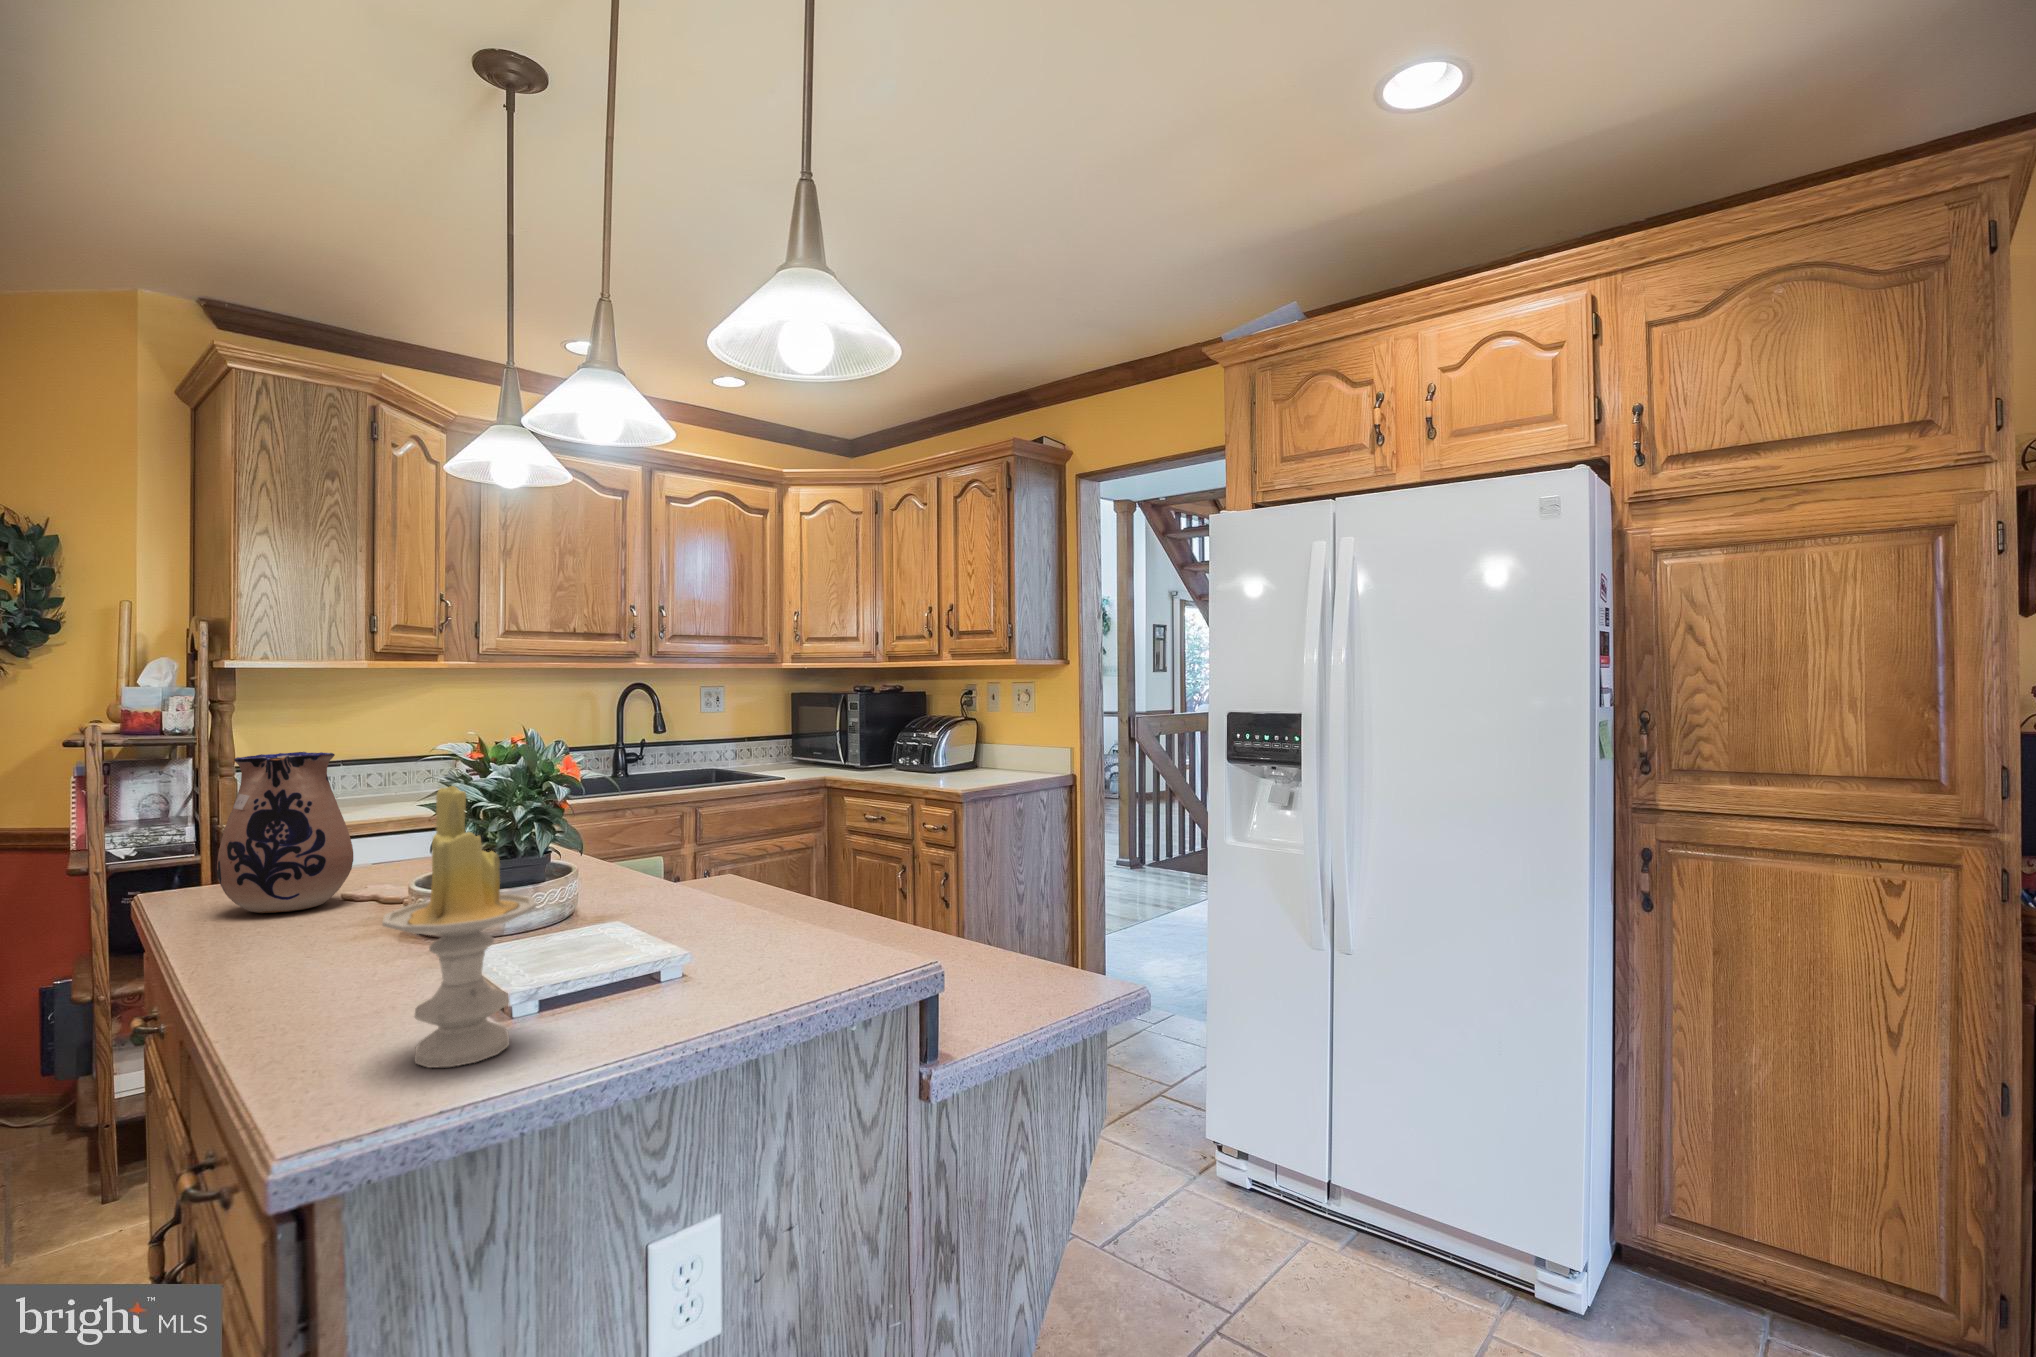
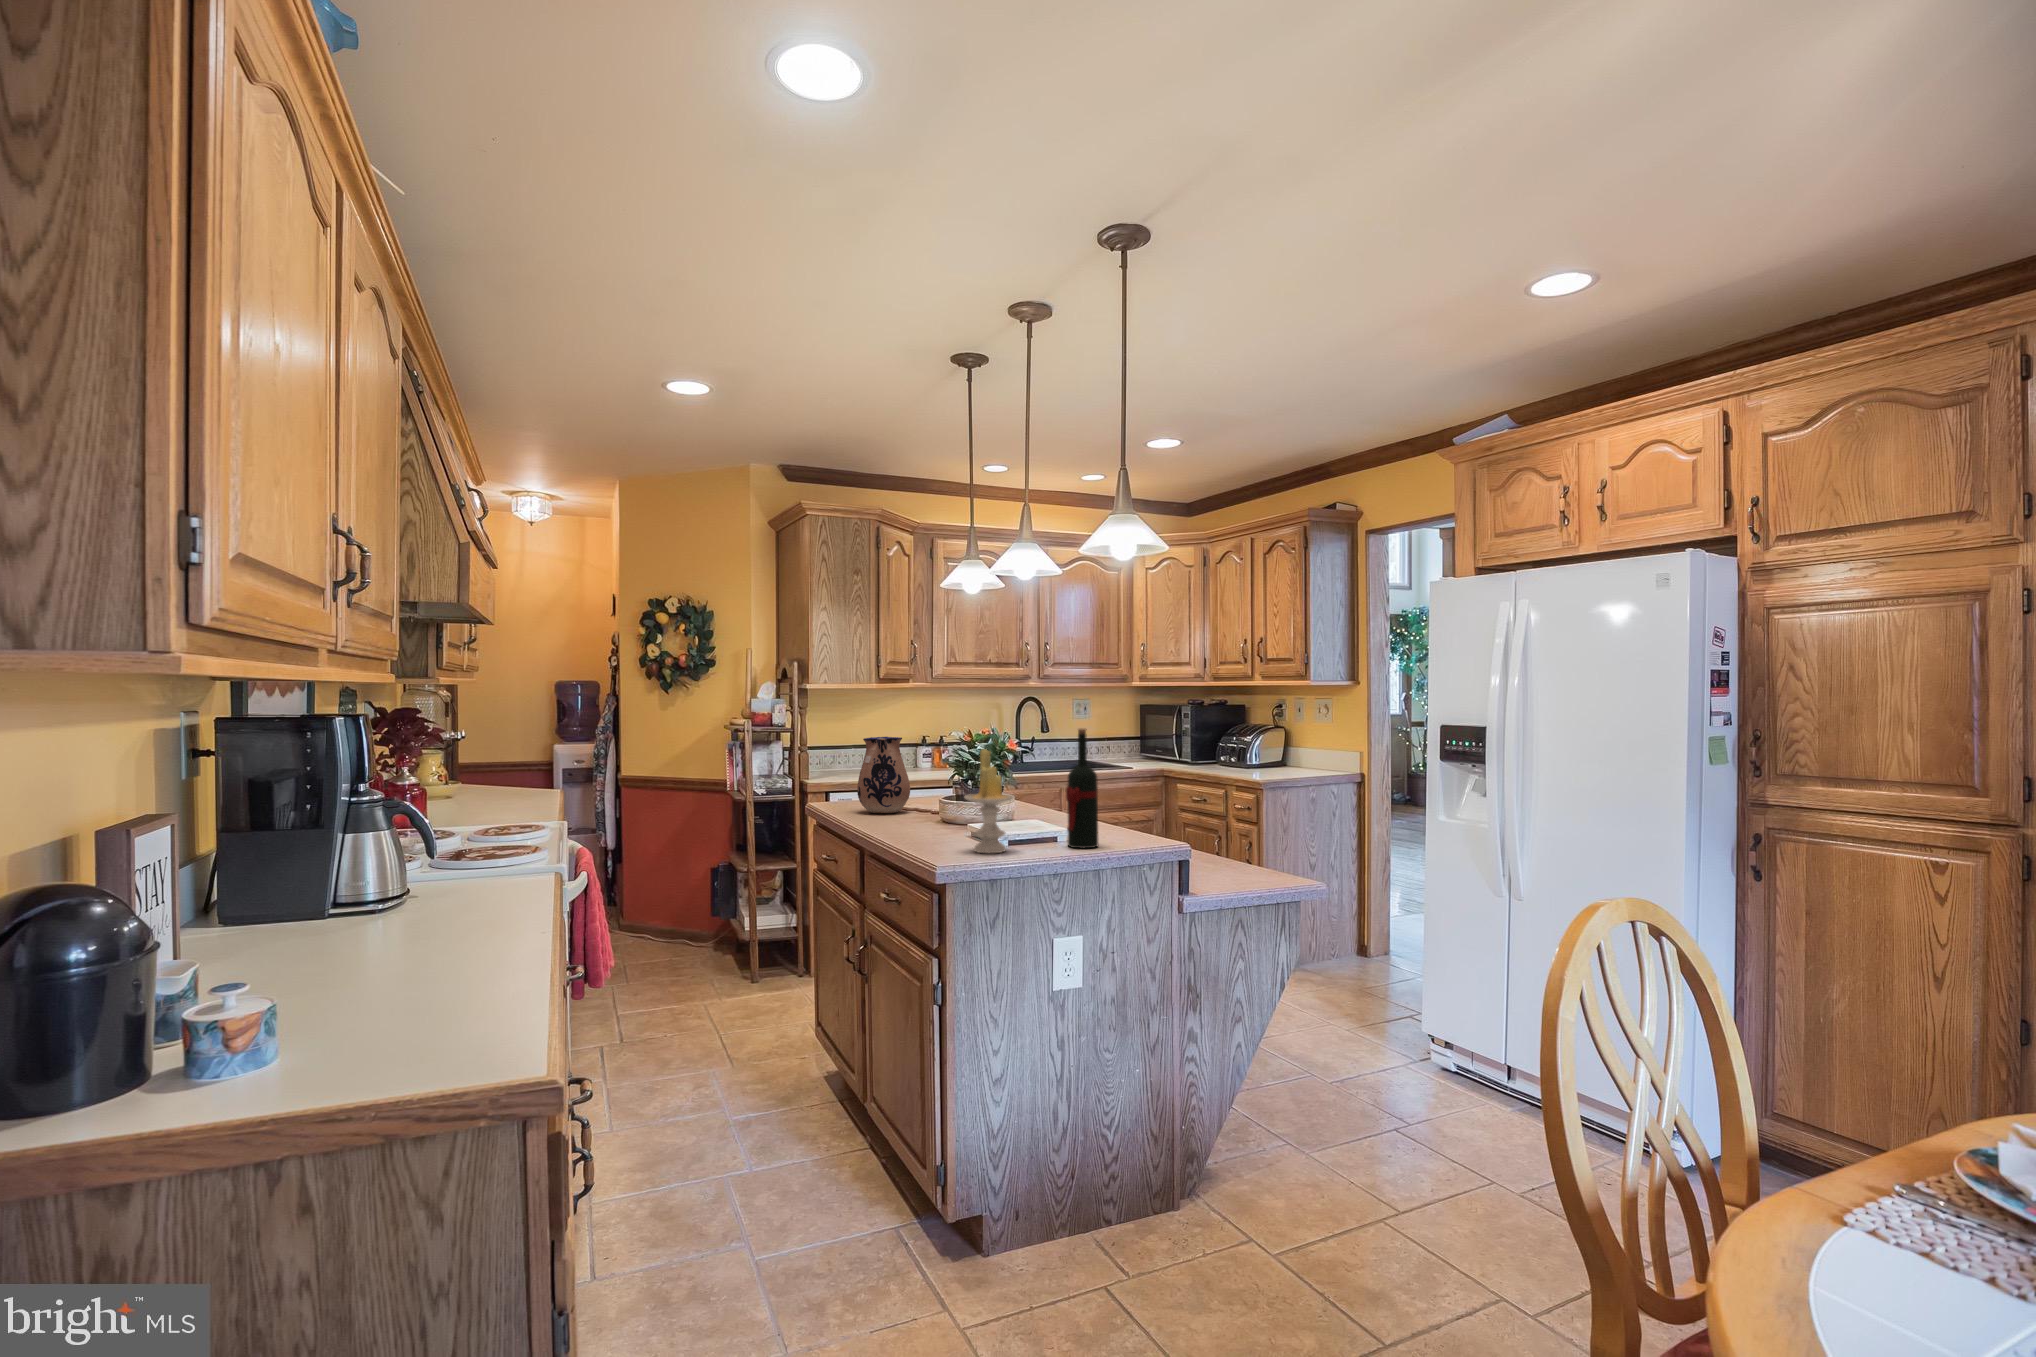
wine bottle: none [675,728,753,1005] -> present [1066,729,1099,849]

